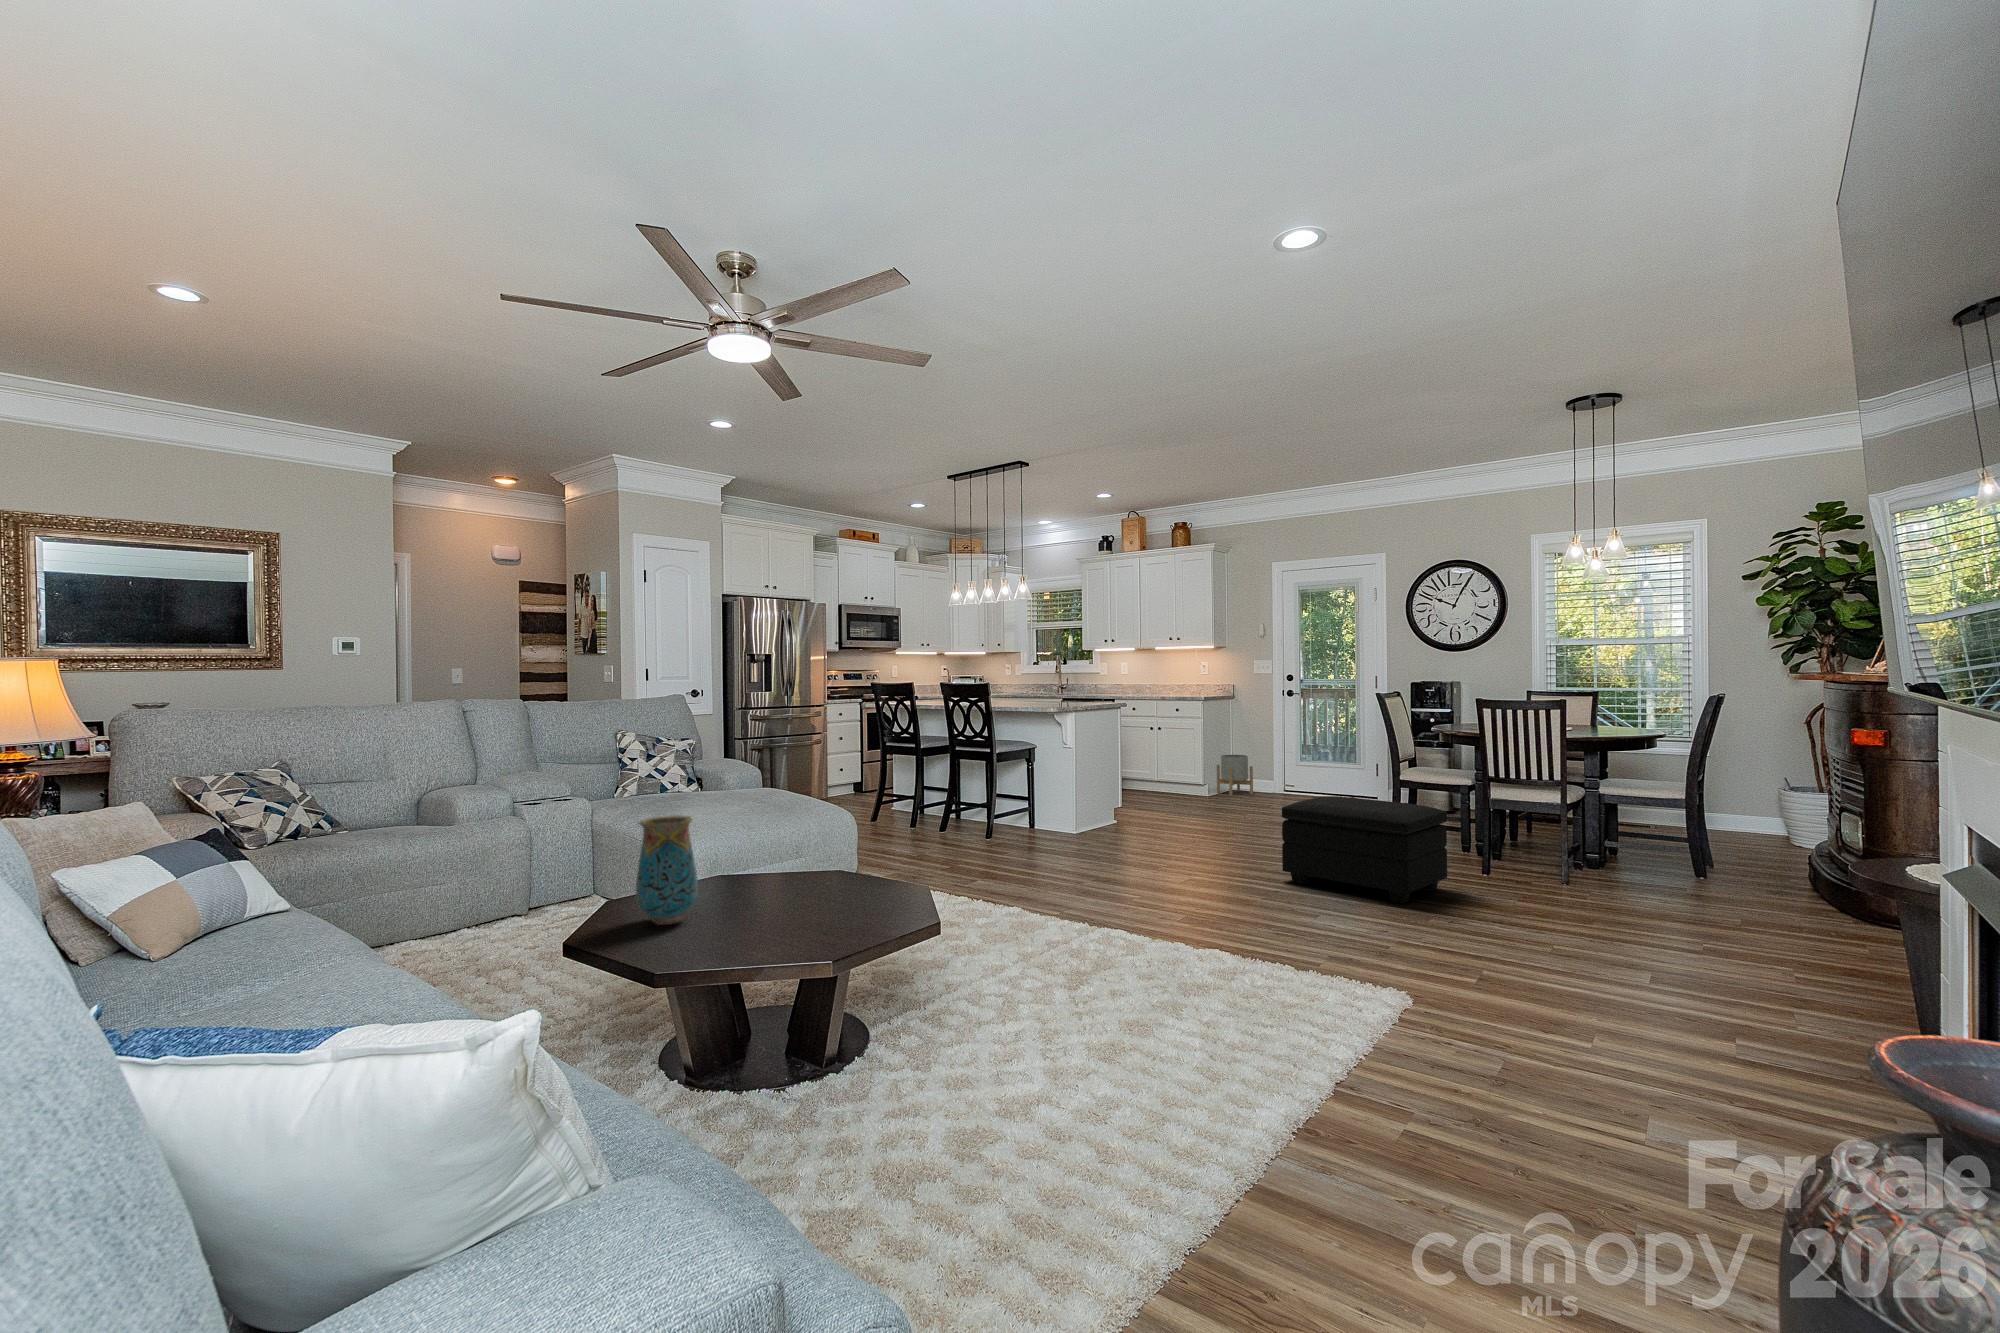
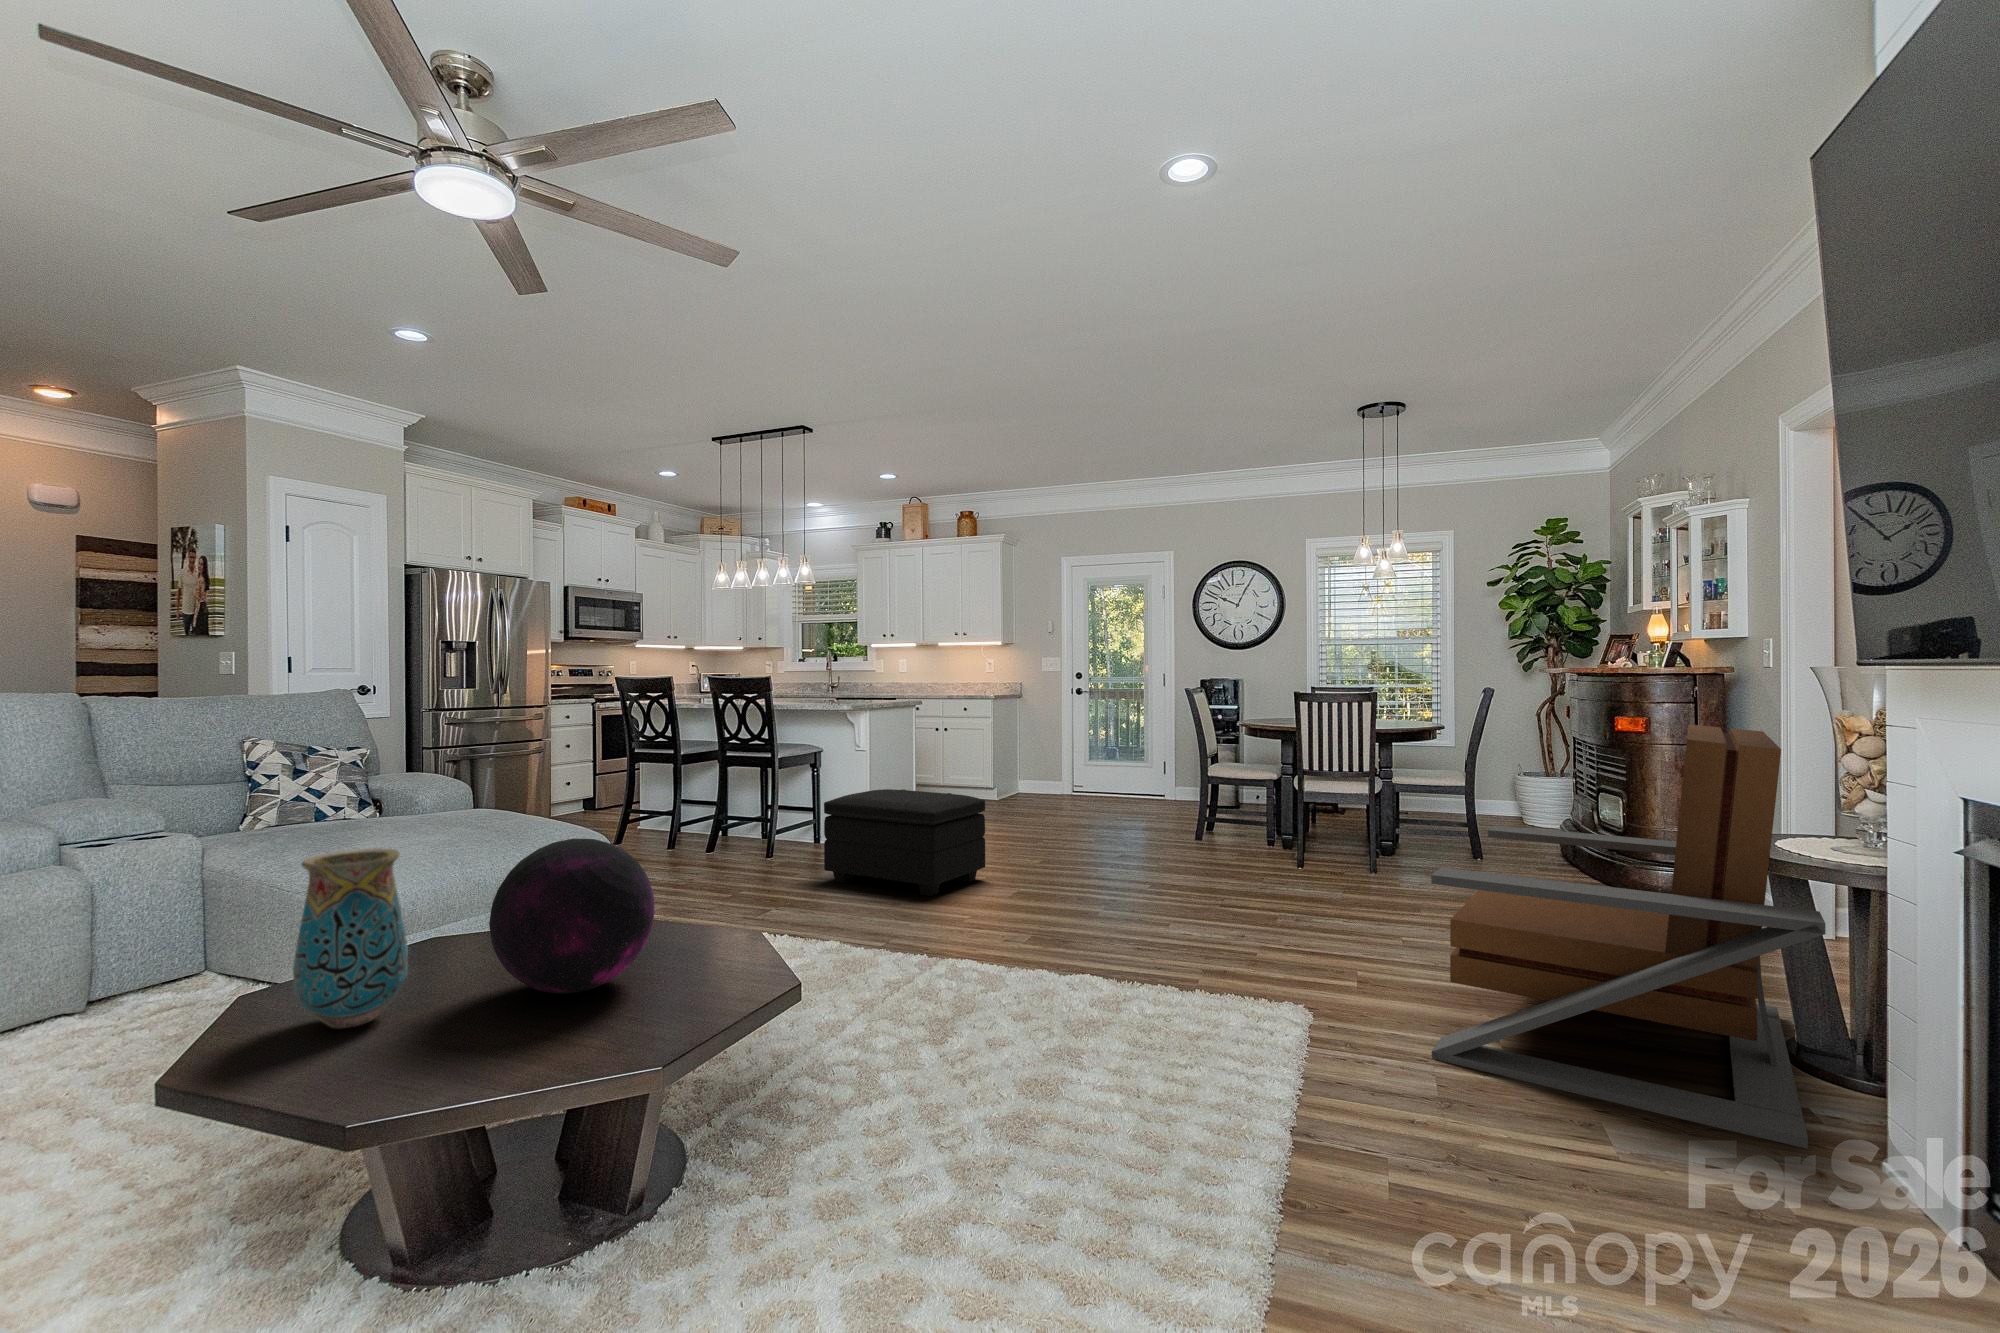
lounge chair: none [1493,748,1931,1151] -> present [1431,724,1825,1149]
planter: present [1217,755,1253,796] -> none [1002,757,1039,800]
footstool: present [1282,796,1447,903] -> present [824,789,985,896]
decorative orb: none [744,814,846,917] -> present [489,839,655,994]

